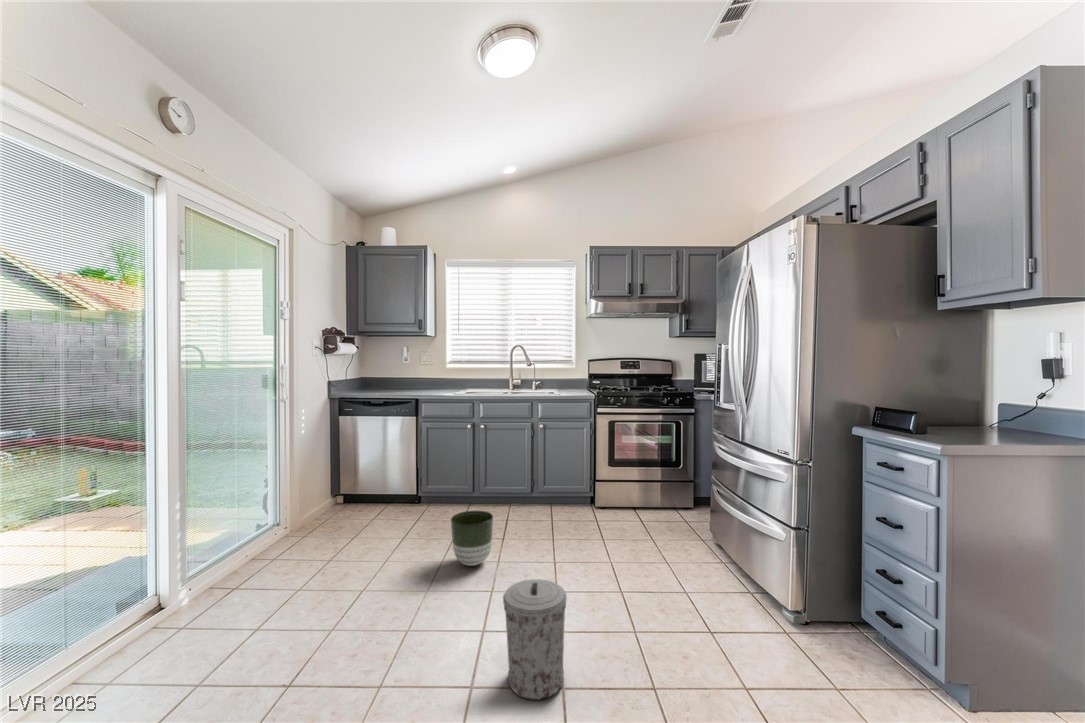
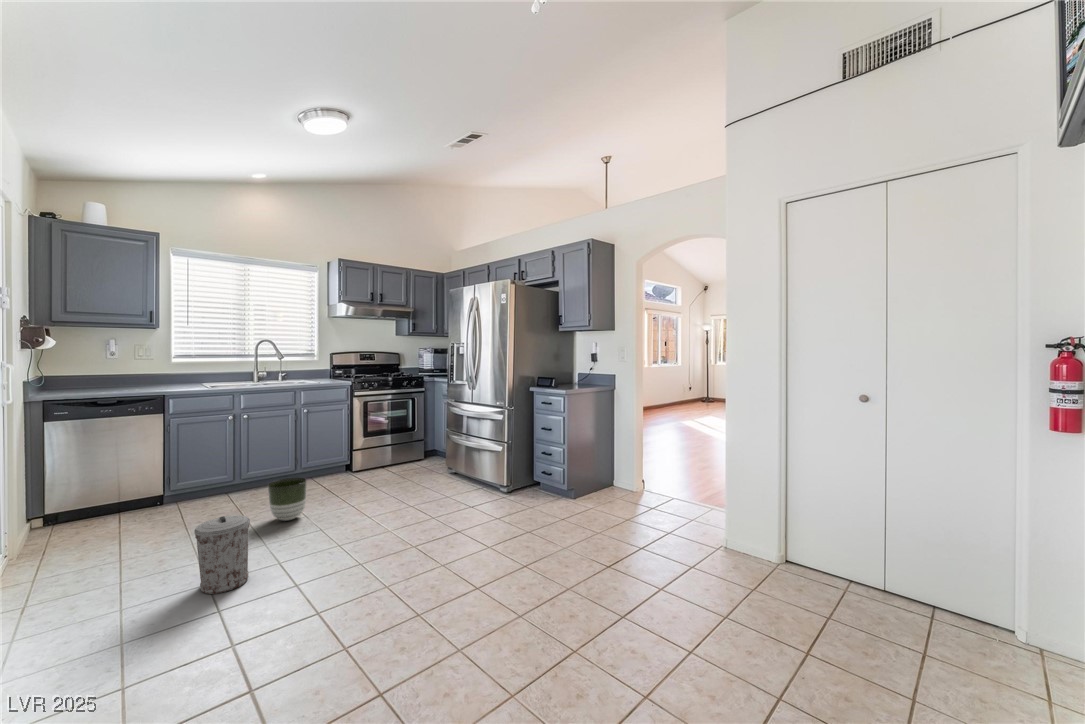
trash can: present [503,579,567,700] -> present [194,515,250,594]

